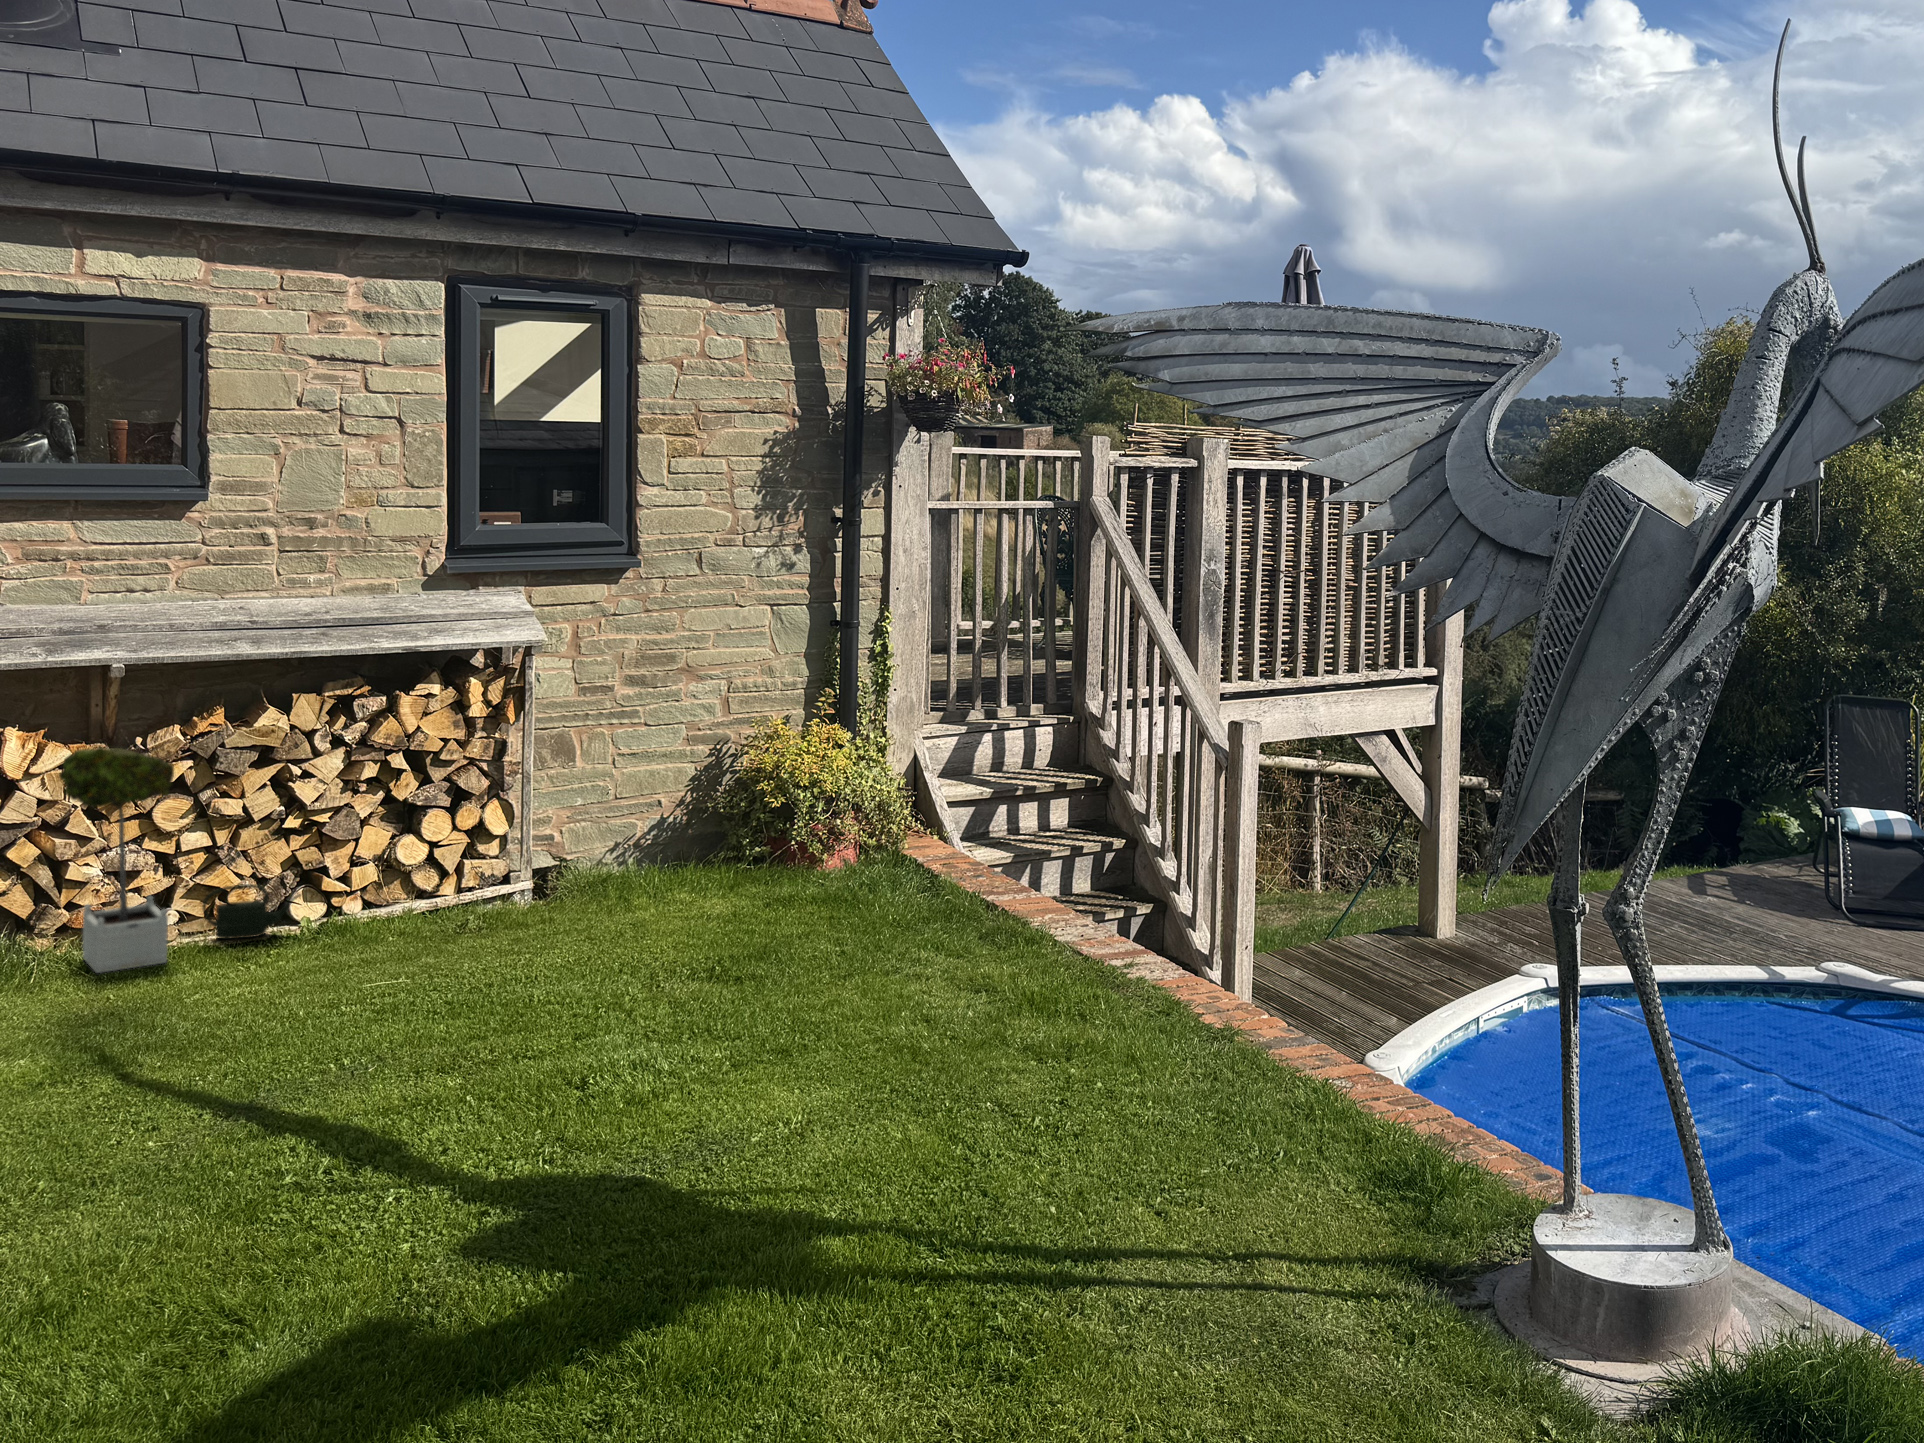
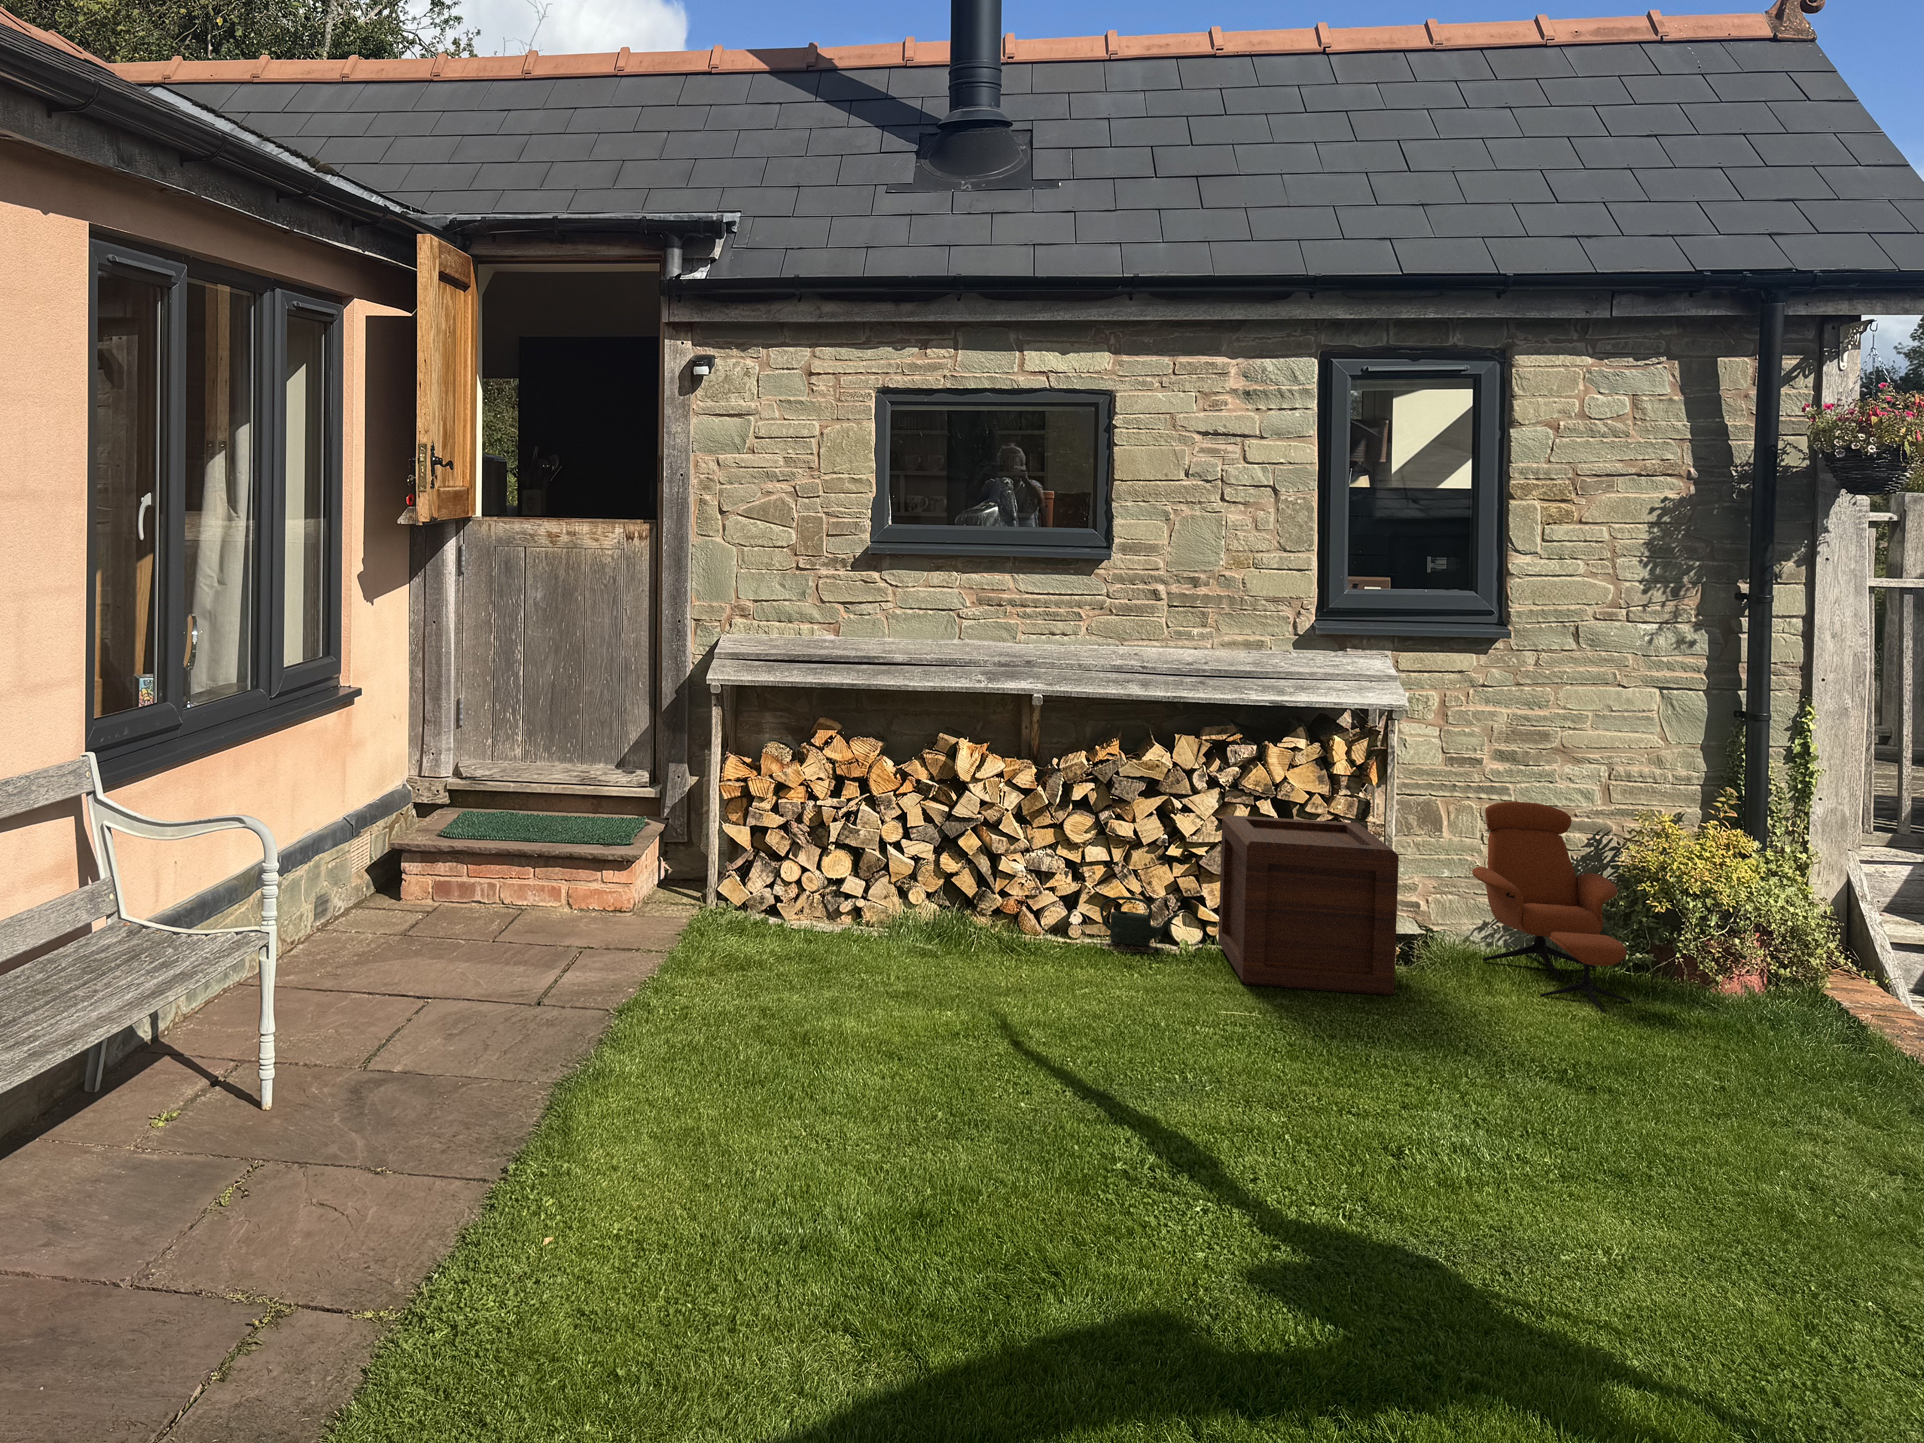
lounge chair: none [608,722,749,909] -> present [1472,802,1632,1013]
potted tree: present [59,747,174,973] -> none [996,758,1078,952]
wooden crate: none [347,766,545,955] -> present [1218,815,1399,995]

